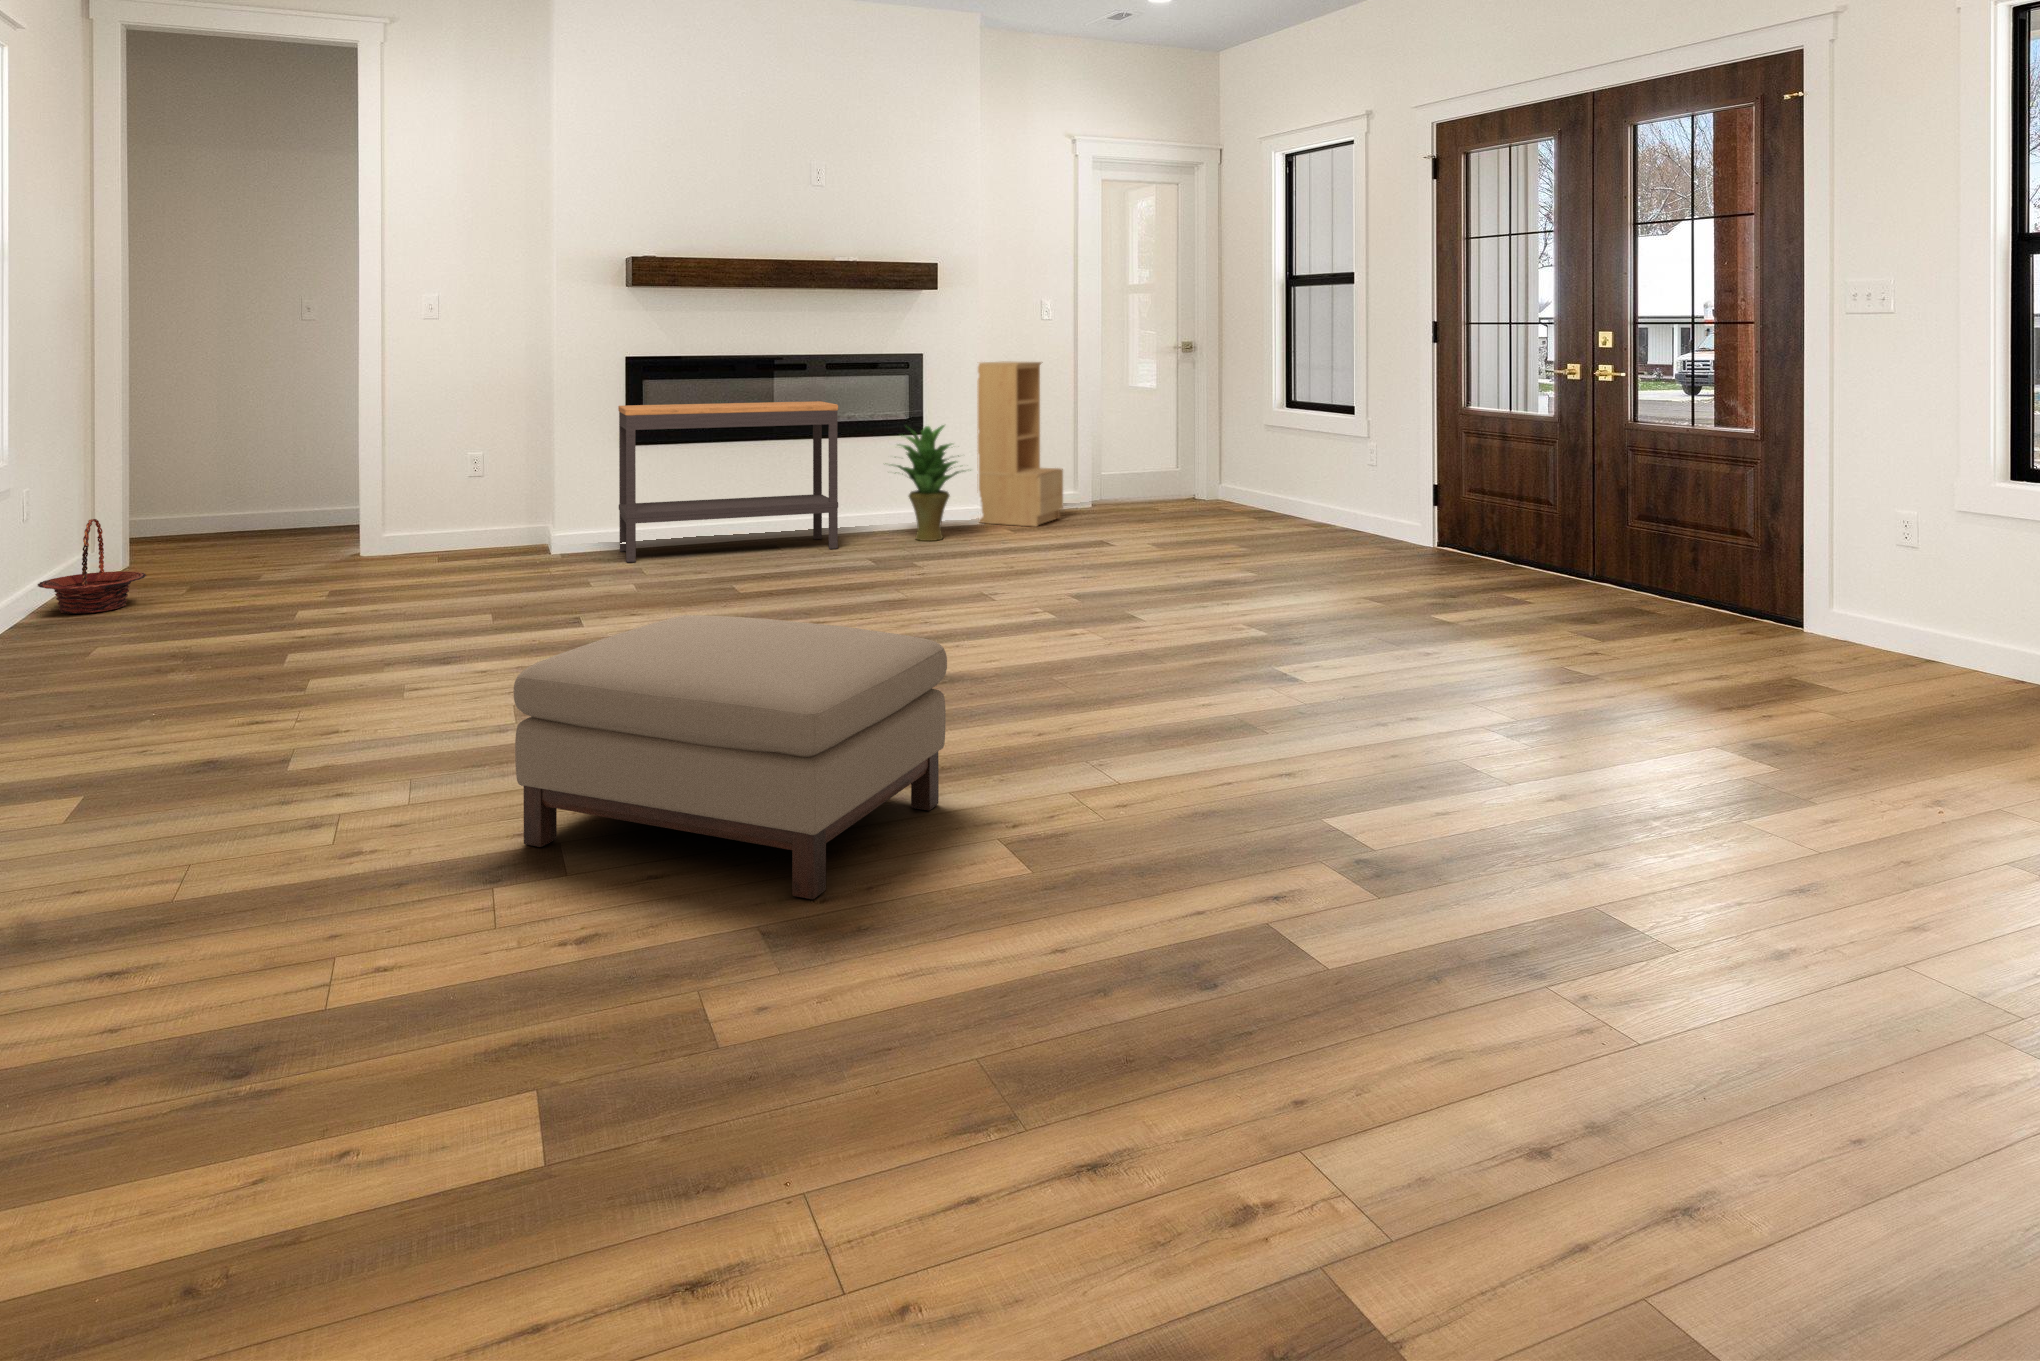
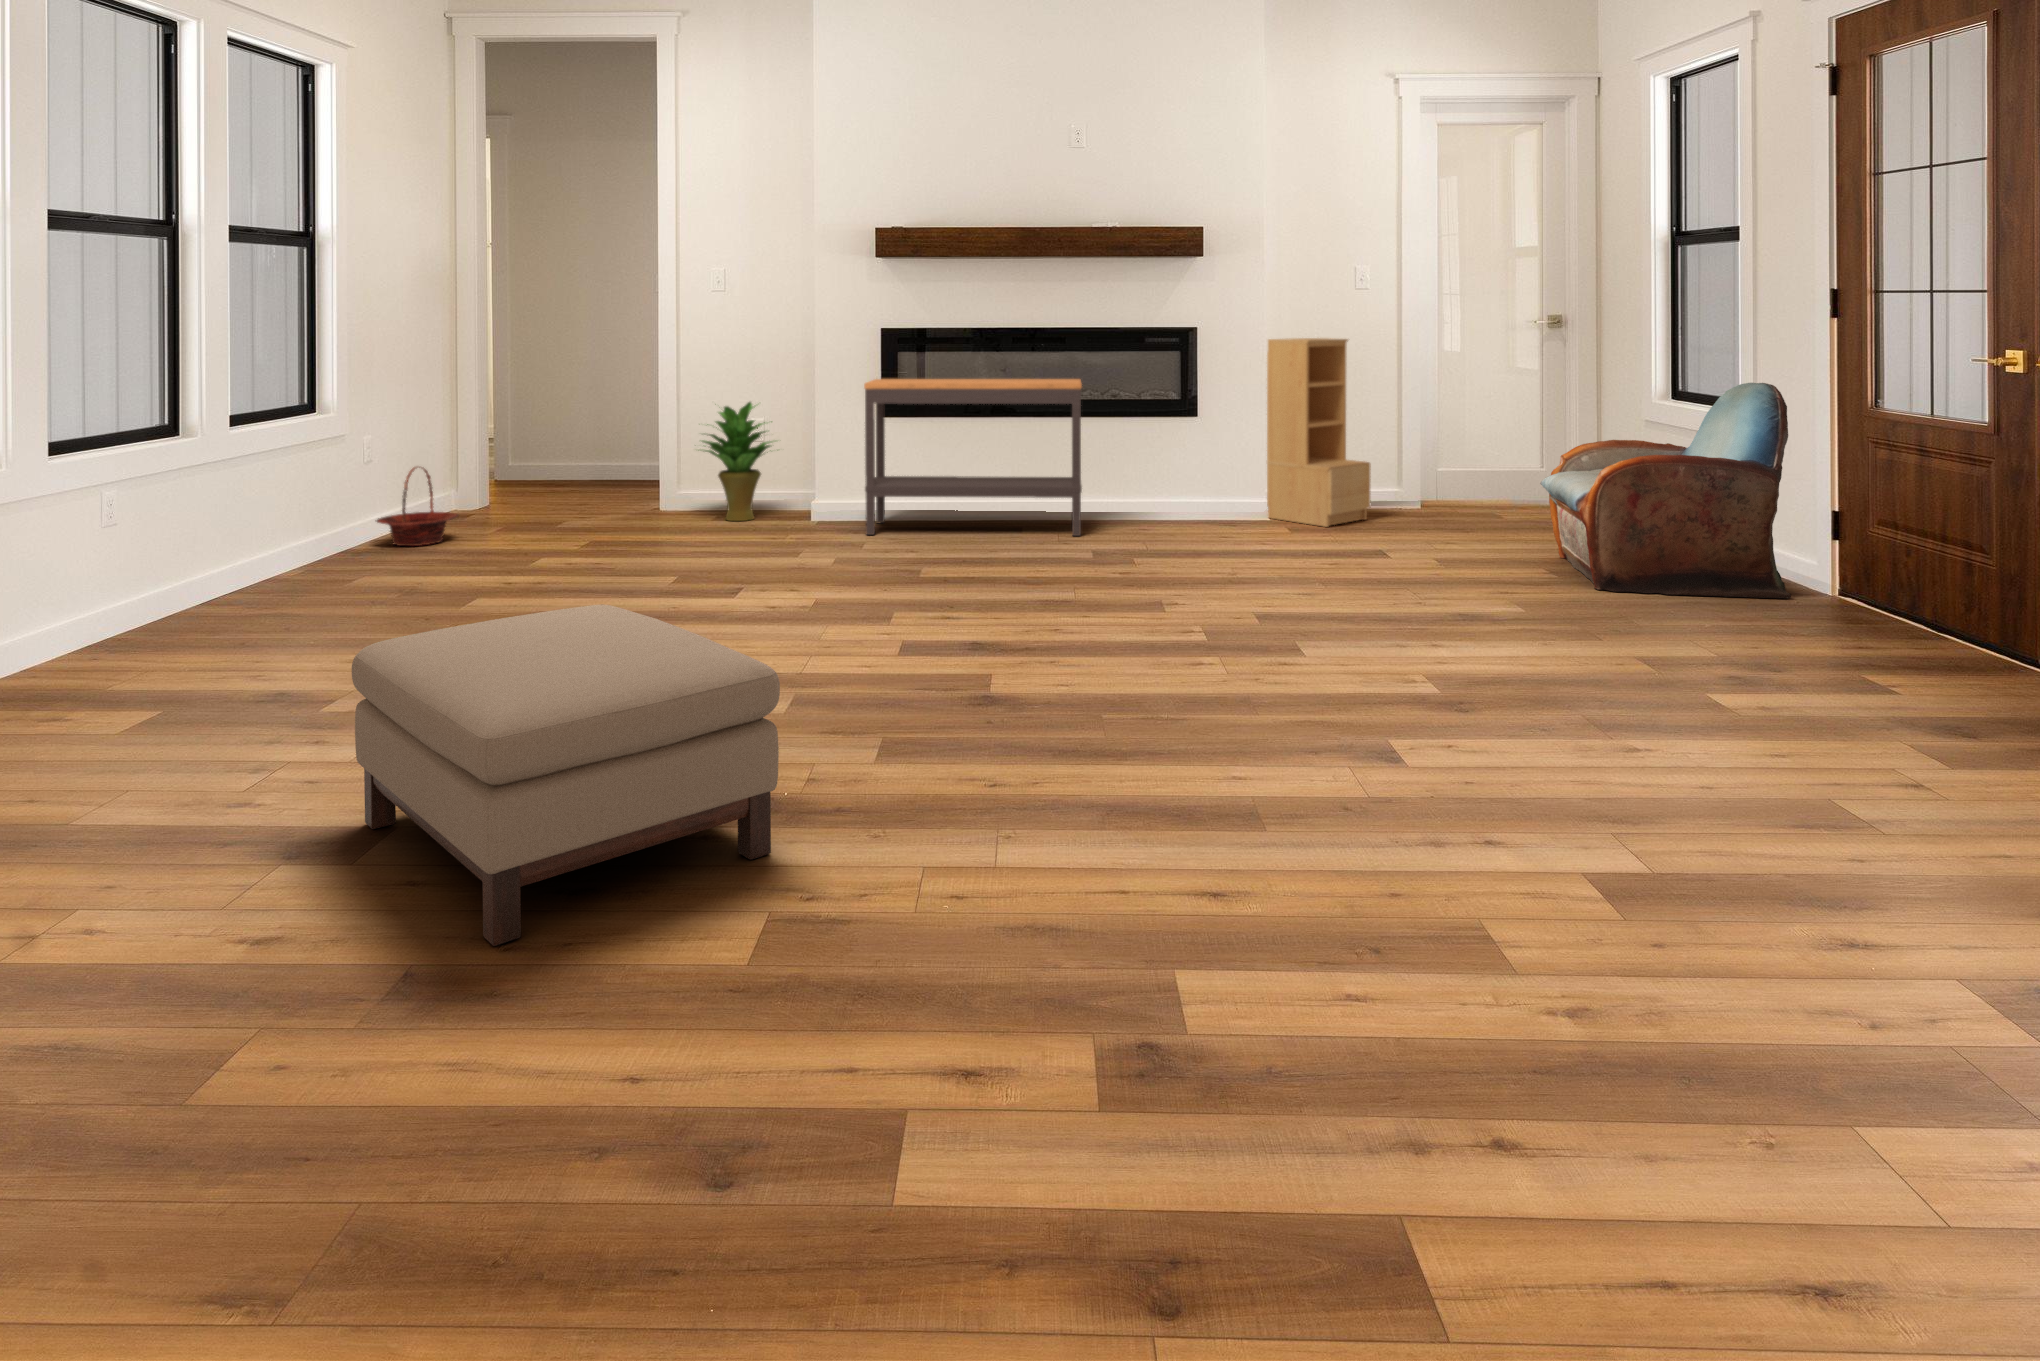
armchair: none [1222,392,1415,557] -> present [1540,383,1791,599]
potted plant: present [895,425,963,541] -> present [702,402,772,521]

